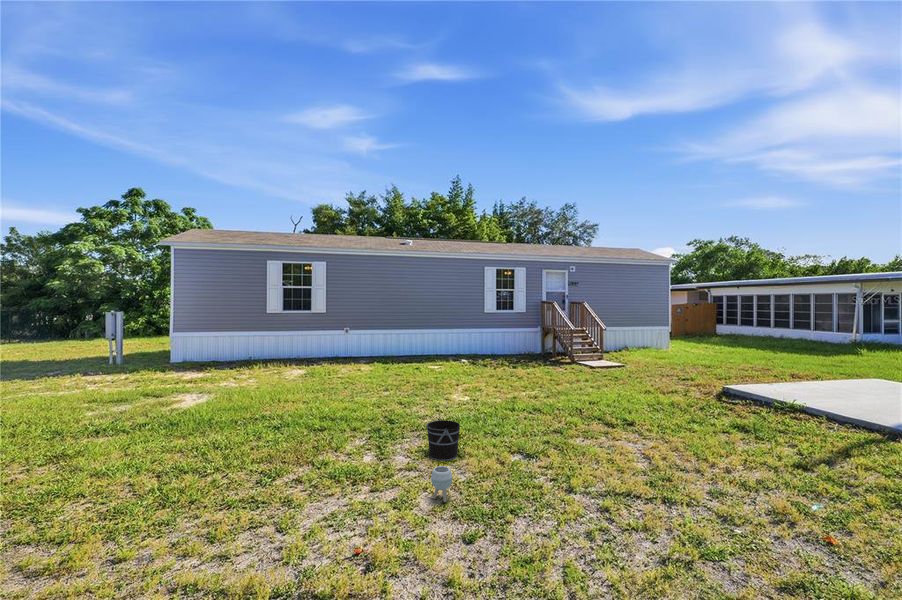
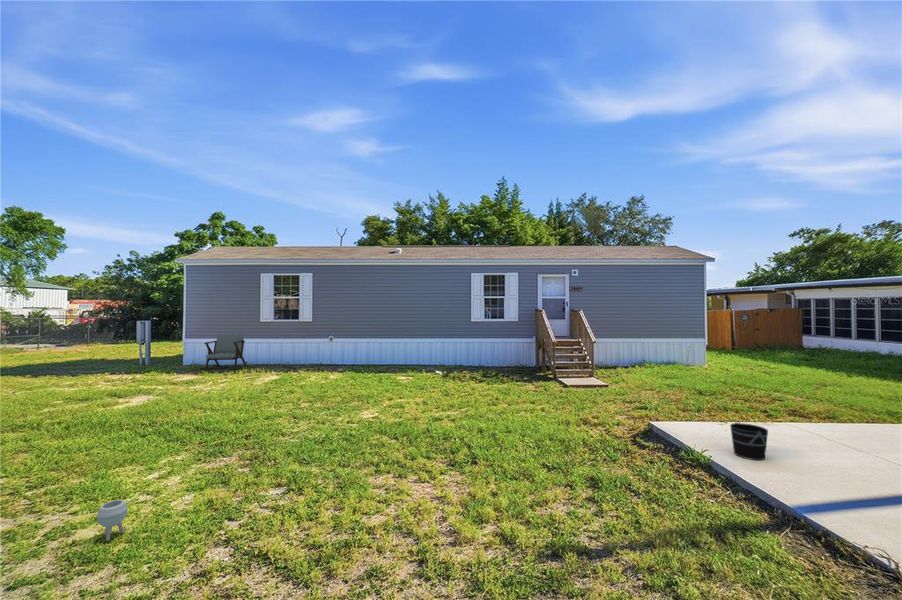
lounge chair: none [215,325,255,365] -> present [204,334,246,370]
bucket: present [426,419,460,461] -> present [730,423,768,460]

